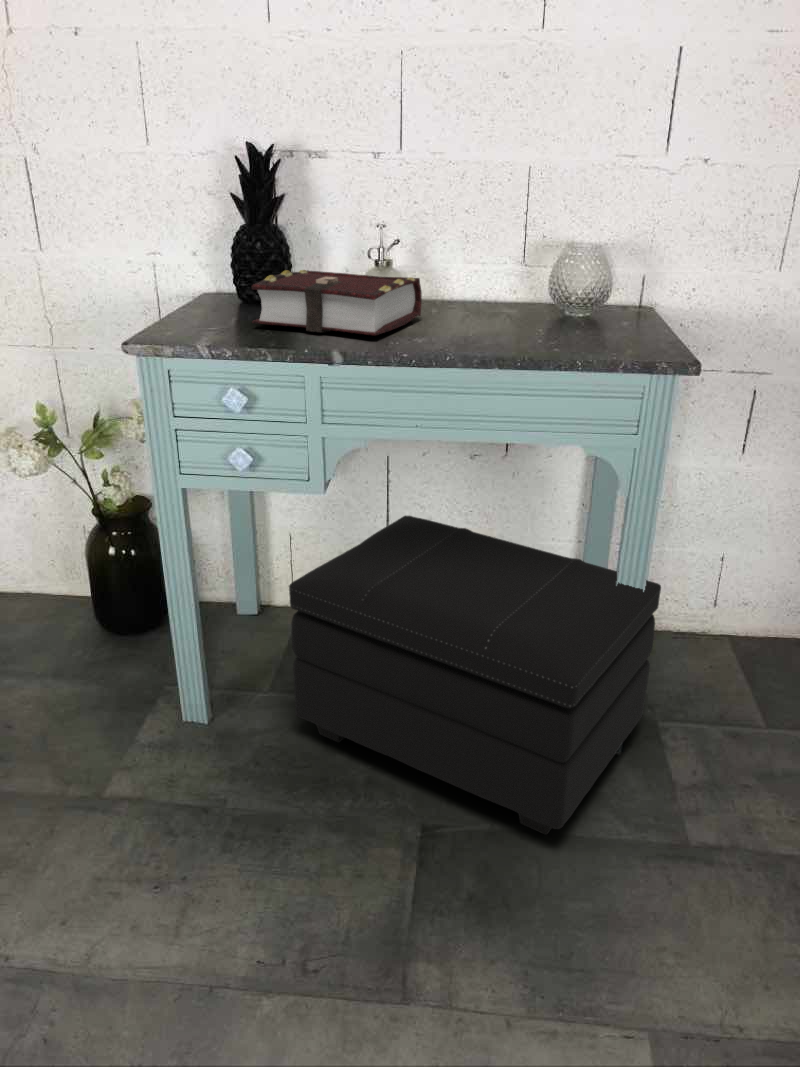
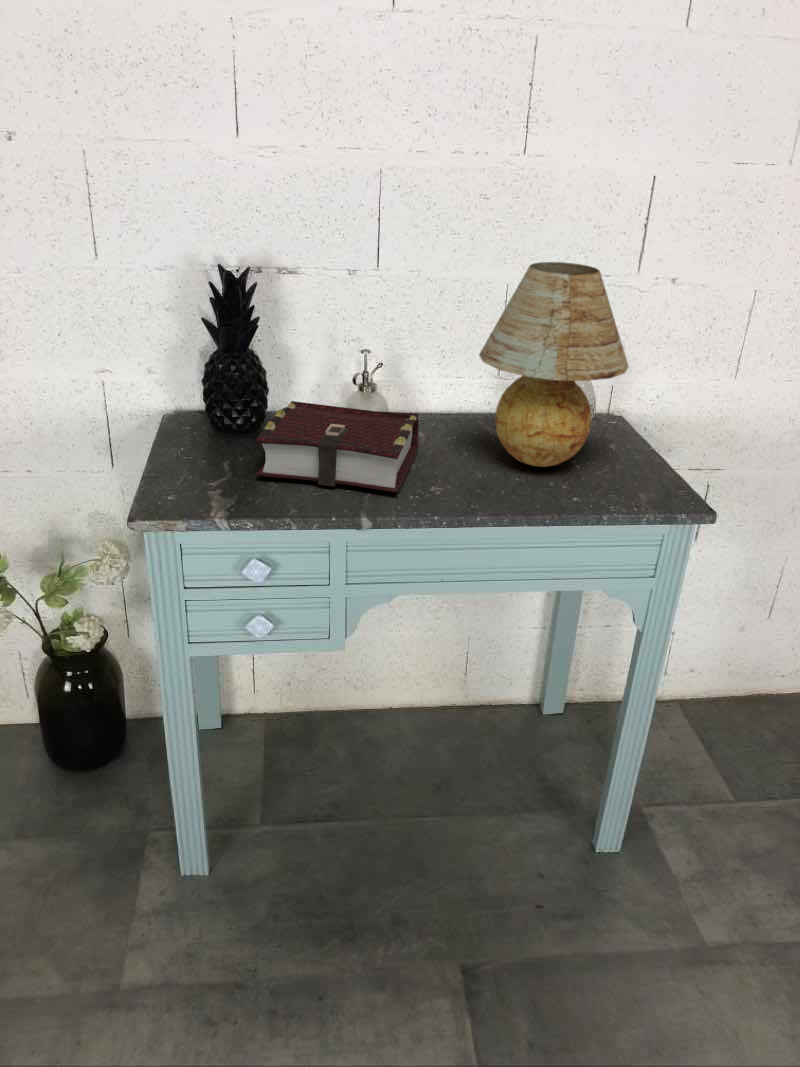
table lamp: none [474,117,623,330] -> present [479,262,629,467]
footstool: present [289,516,661,835] -> none [307,630,660,959]

